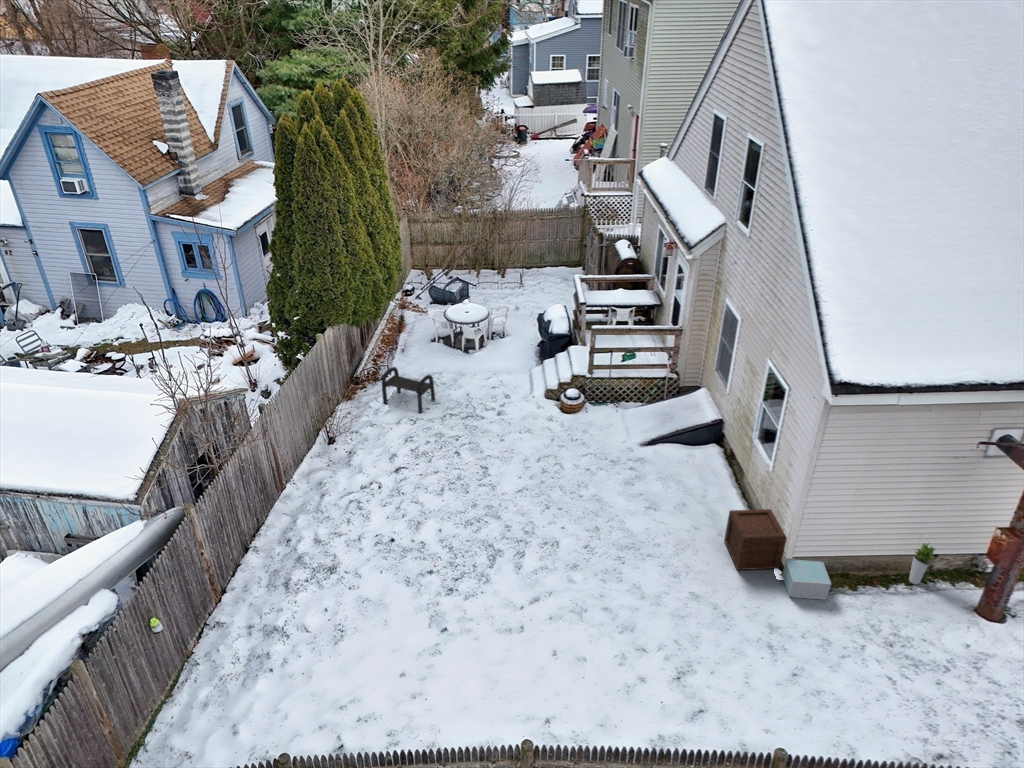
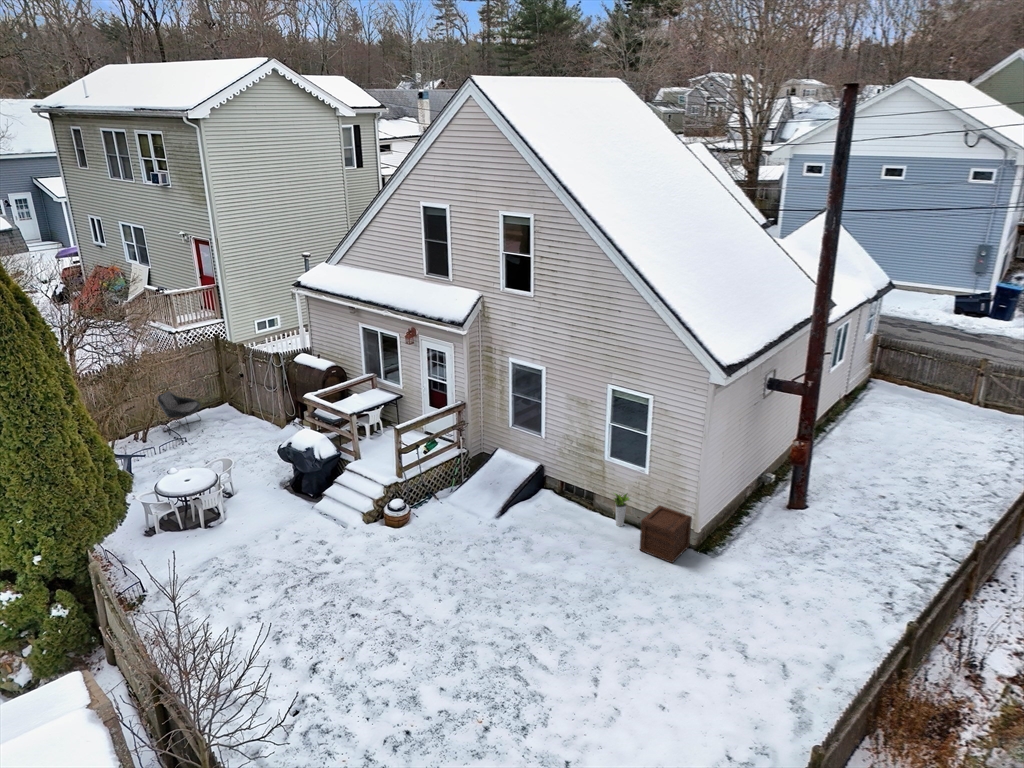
lounge chair: none [517,247,550,284] -> present [157,391,201,432]
bench: present [382,367,435,413] -> none [180,554,252,621]
planter: present [909,543,935,584] -> present [613,493,629,526]
storage box: present [783,559,831,600] -> none [695,523,735,560]

